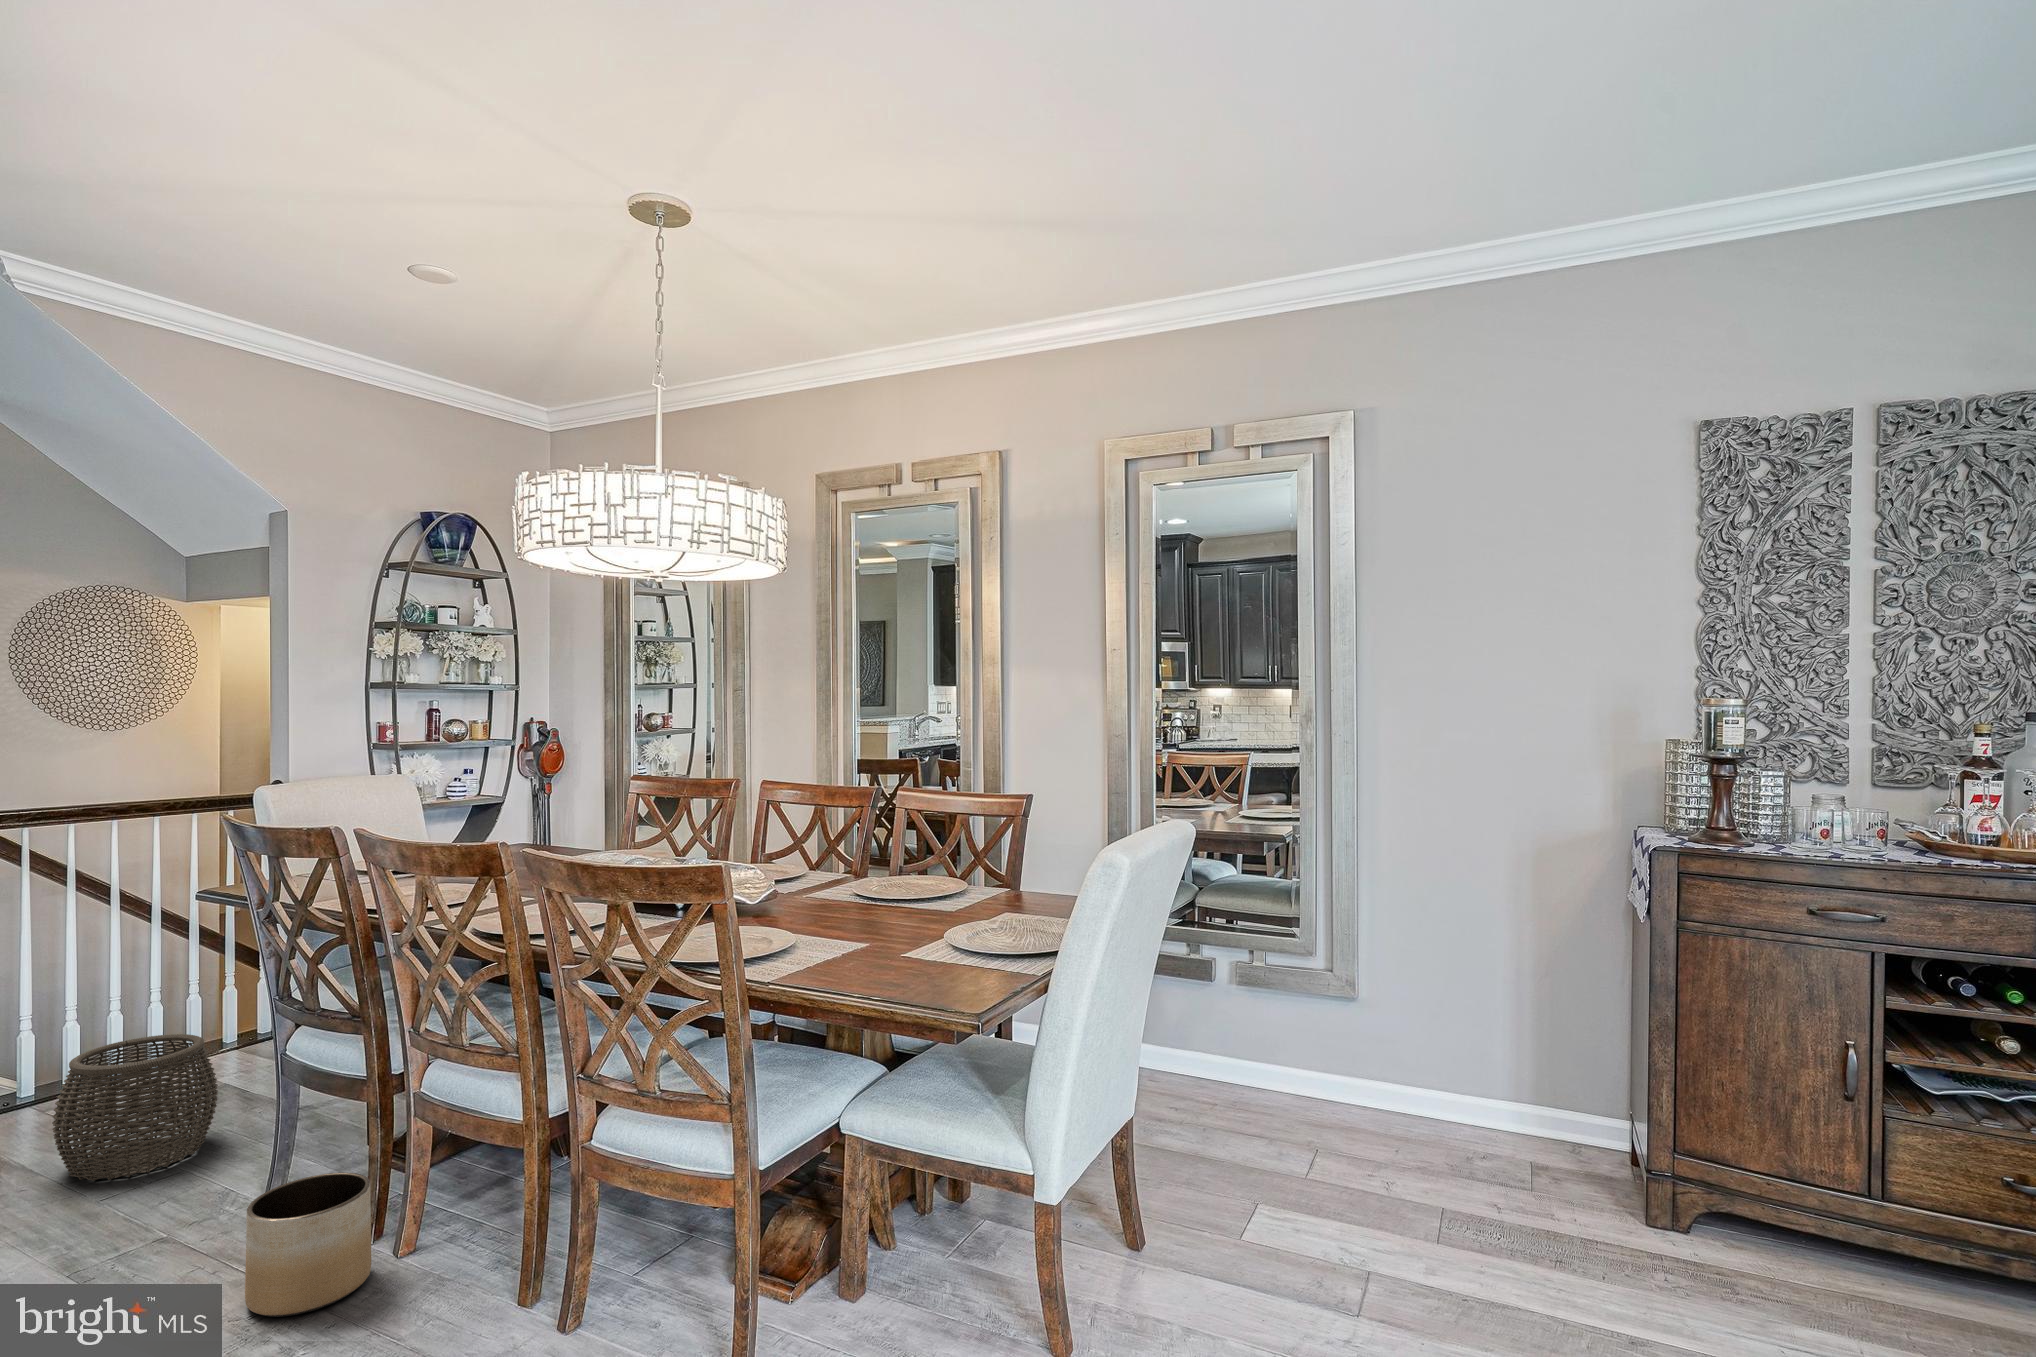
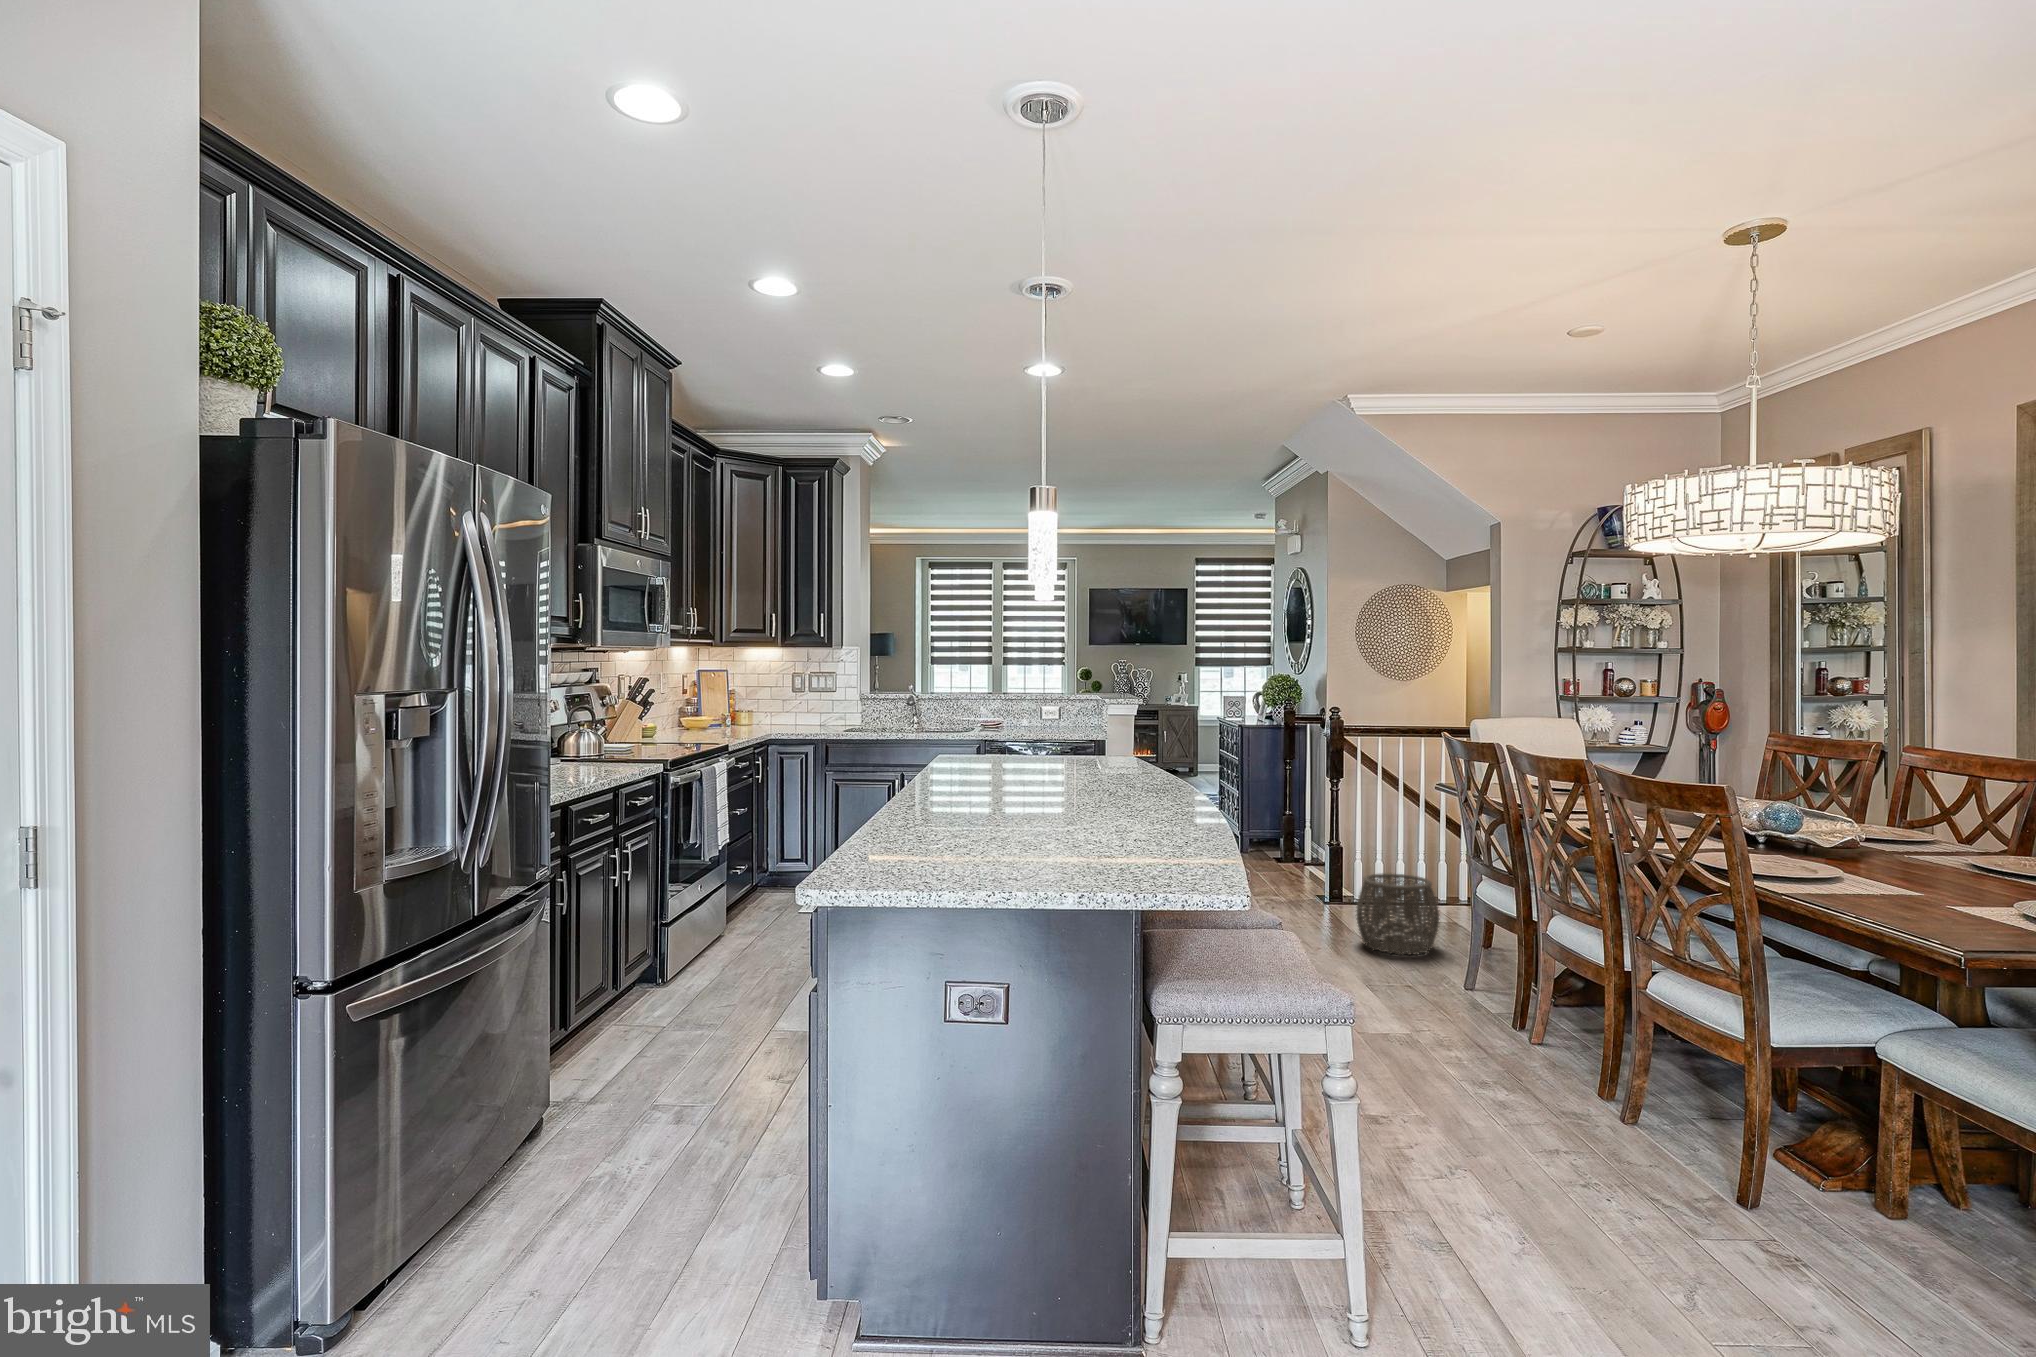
planter: present [245,1173,371,1317] -> none [1428,967,1499,1045]

